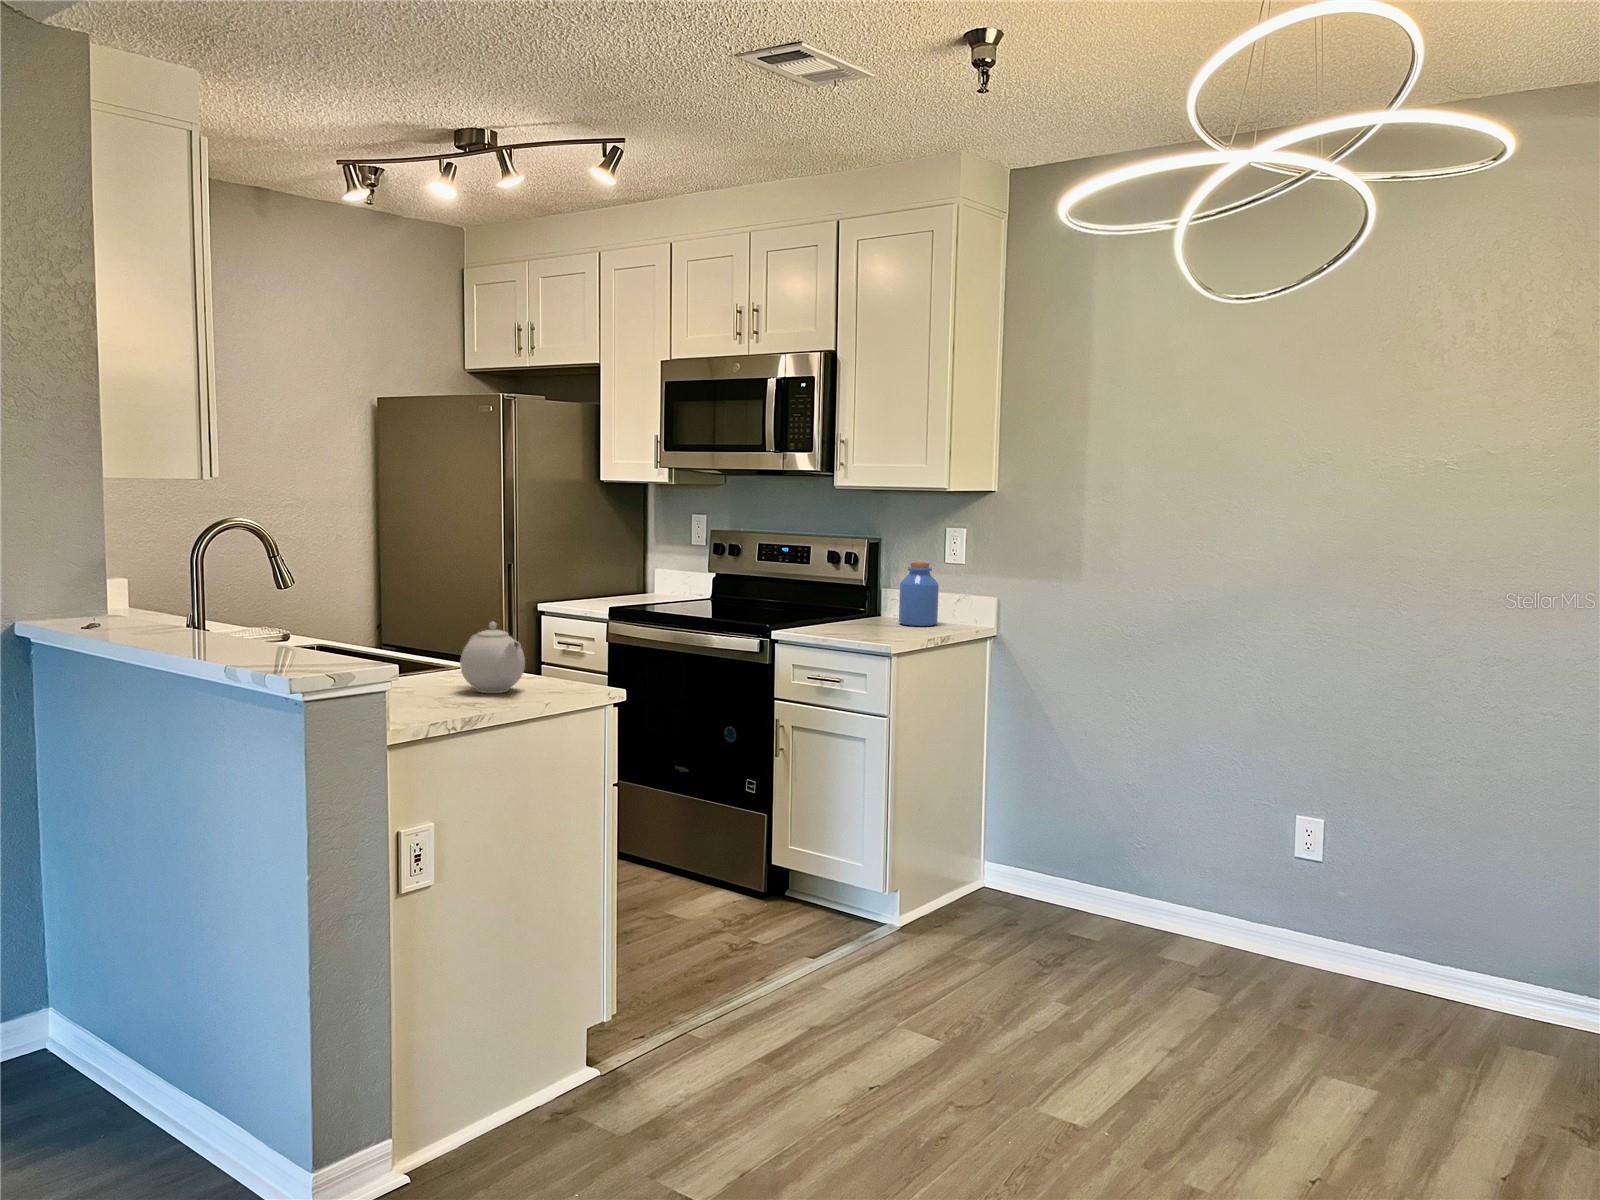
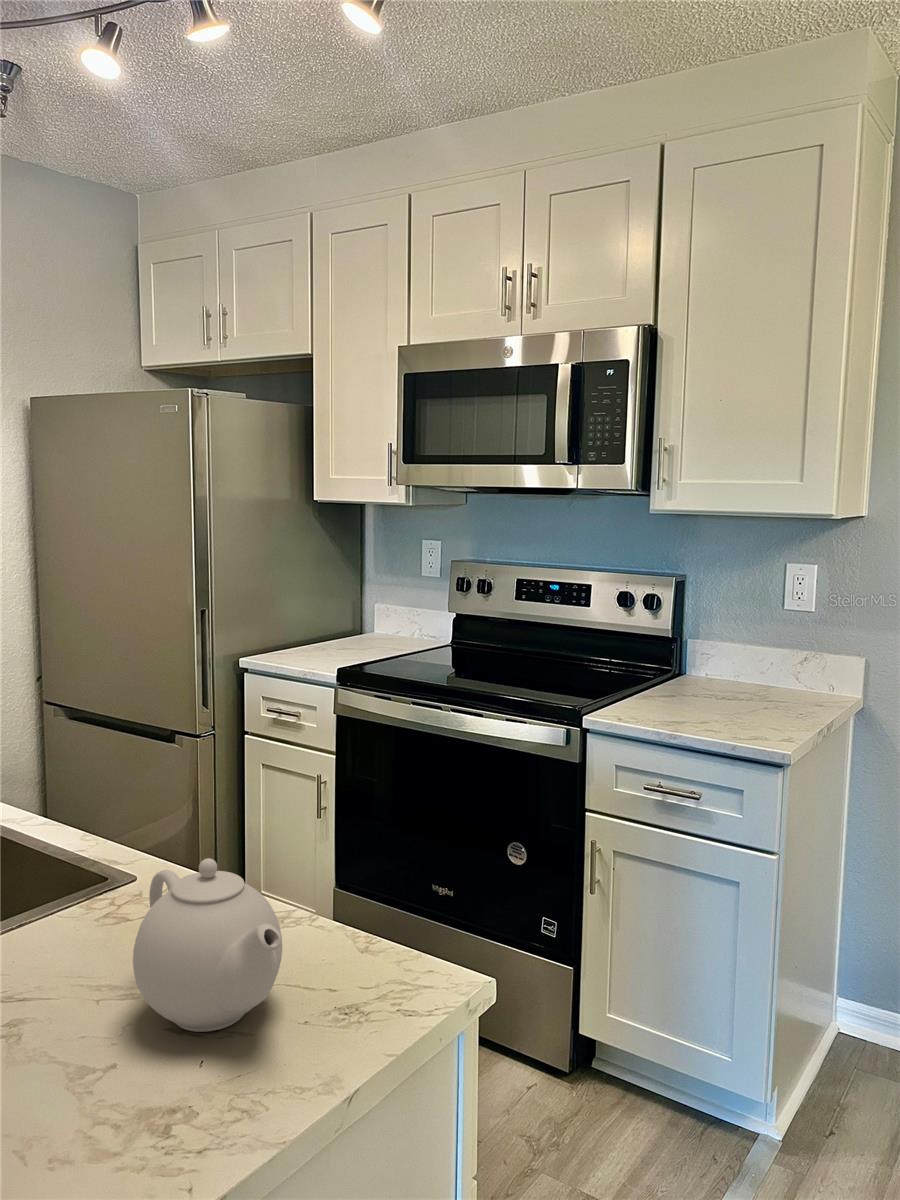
jar: present [899,562,939,626] -> none [735,612,792,700]

